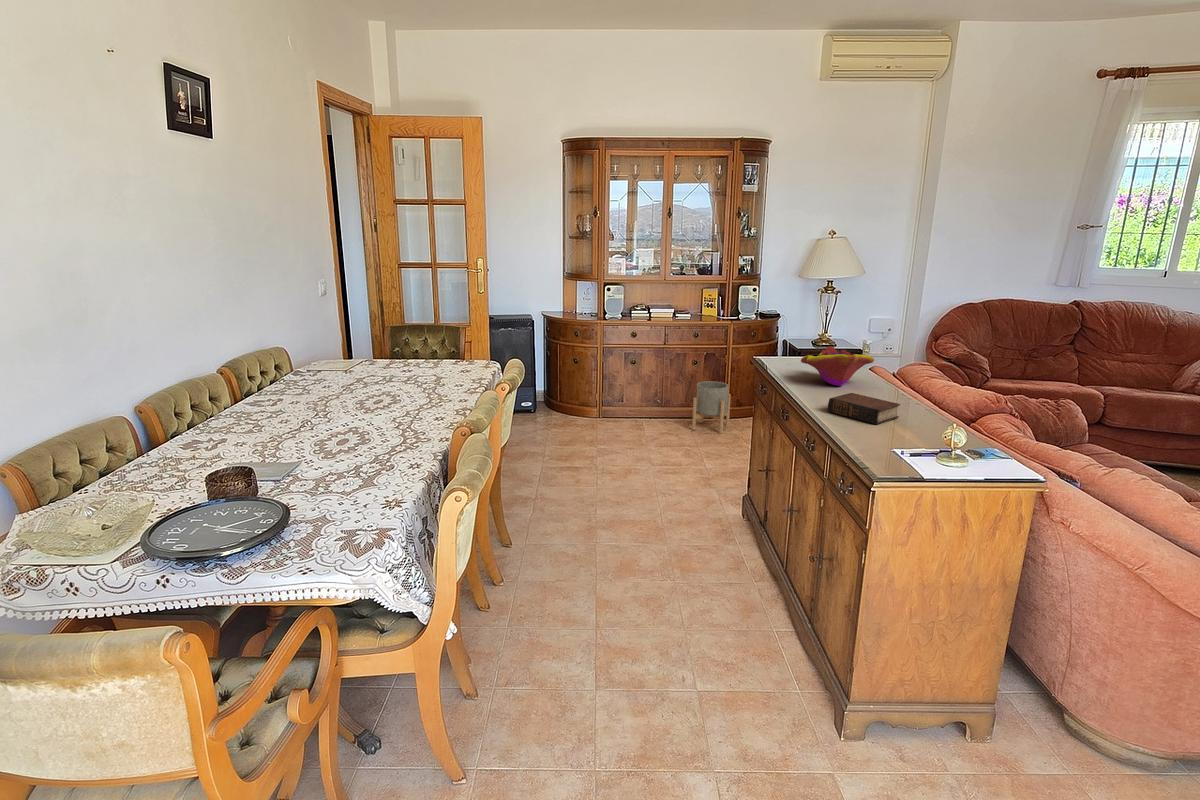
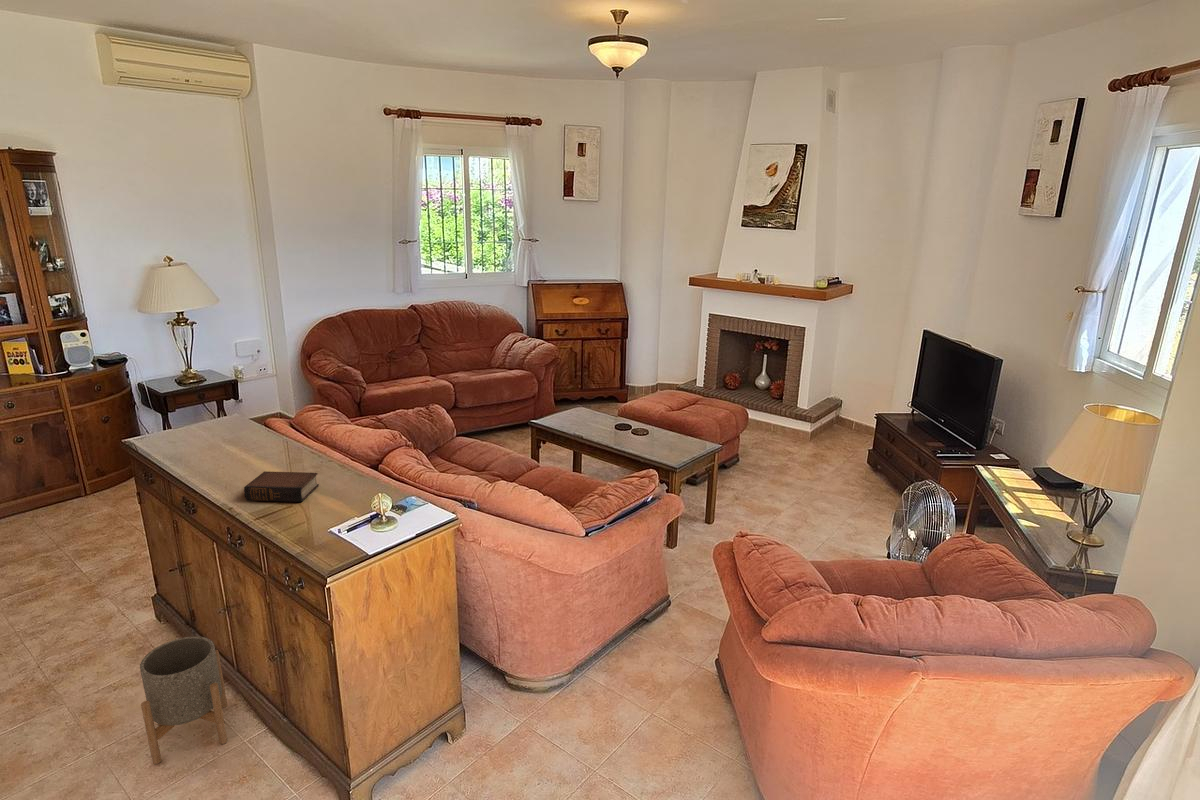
decorative bowl: present [801,346,874,386] -> none [192,419,274,460]
planter: present [692,381,731,434] -> present [140,636,227,764]

